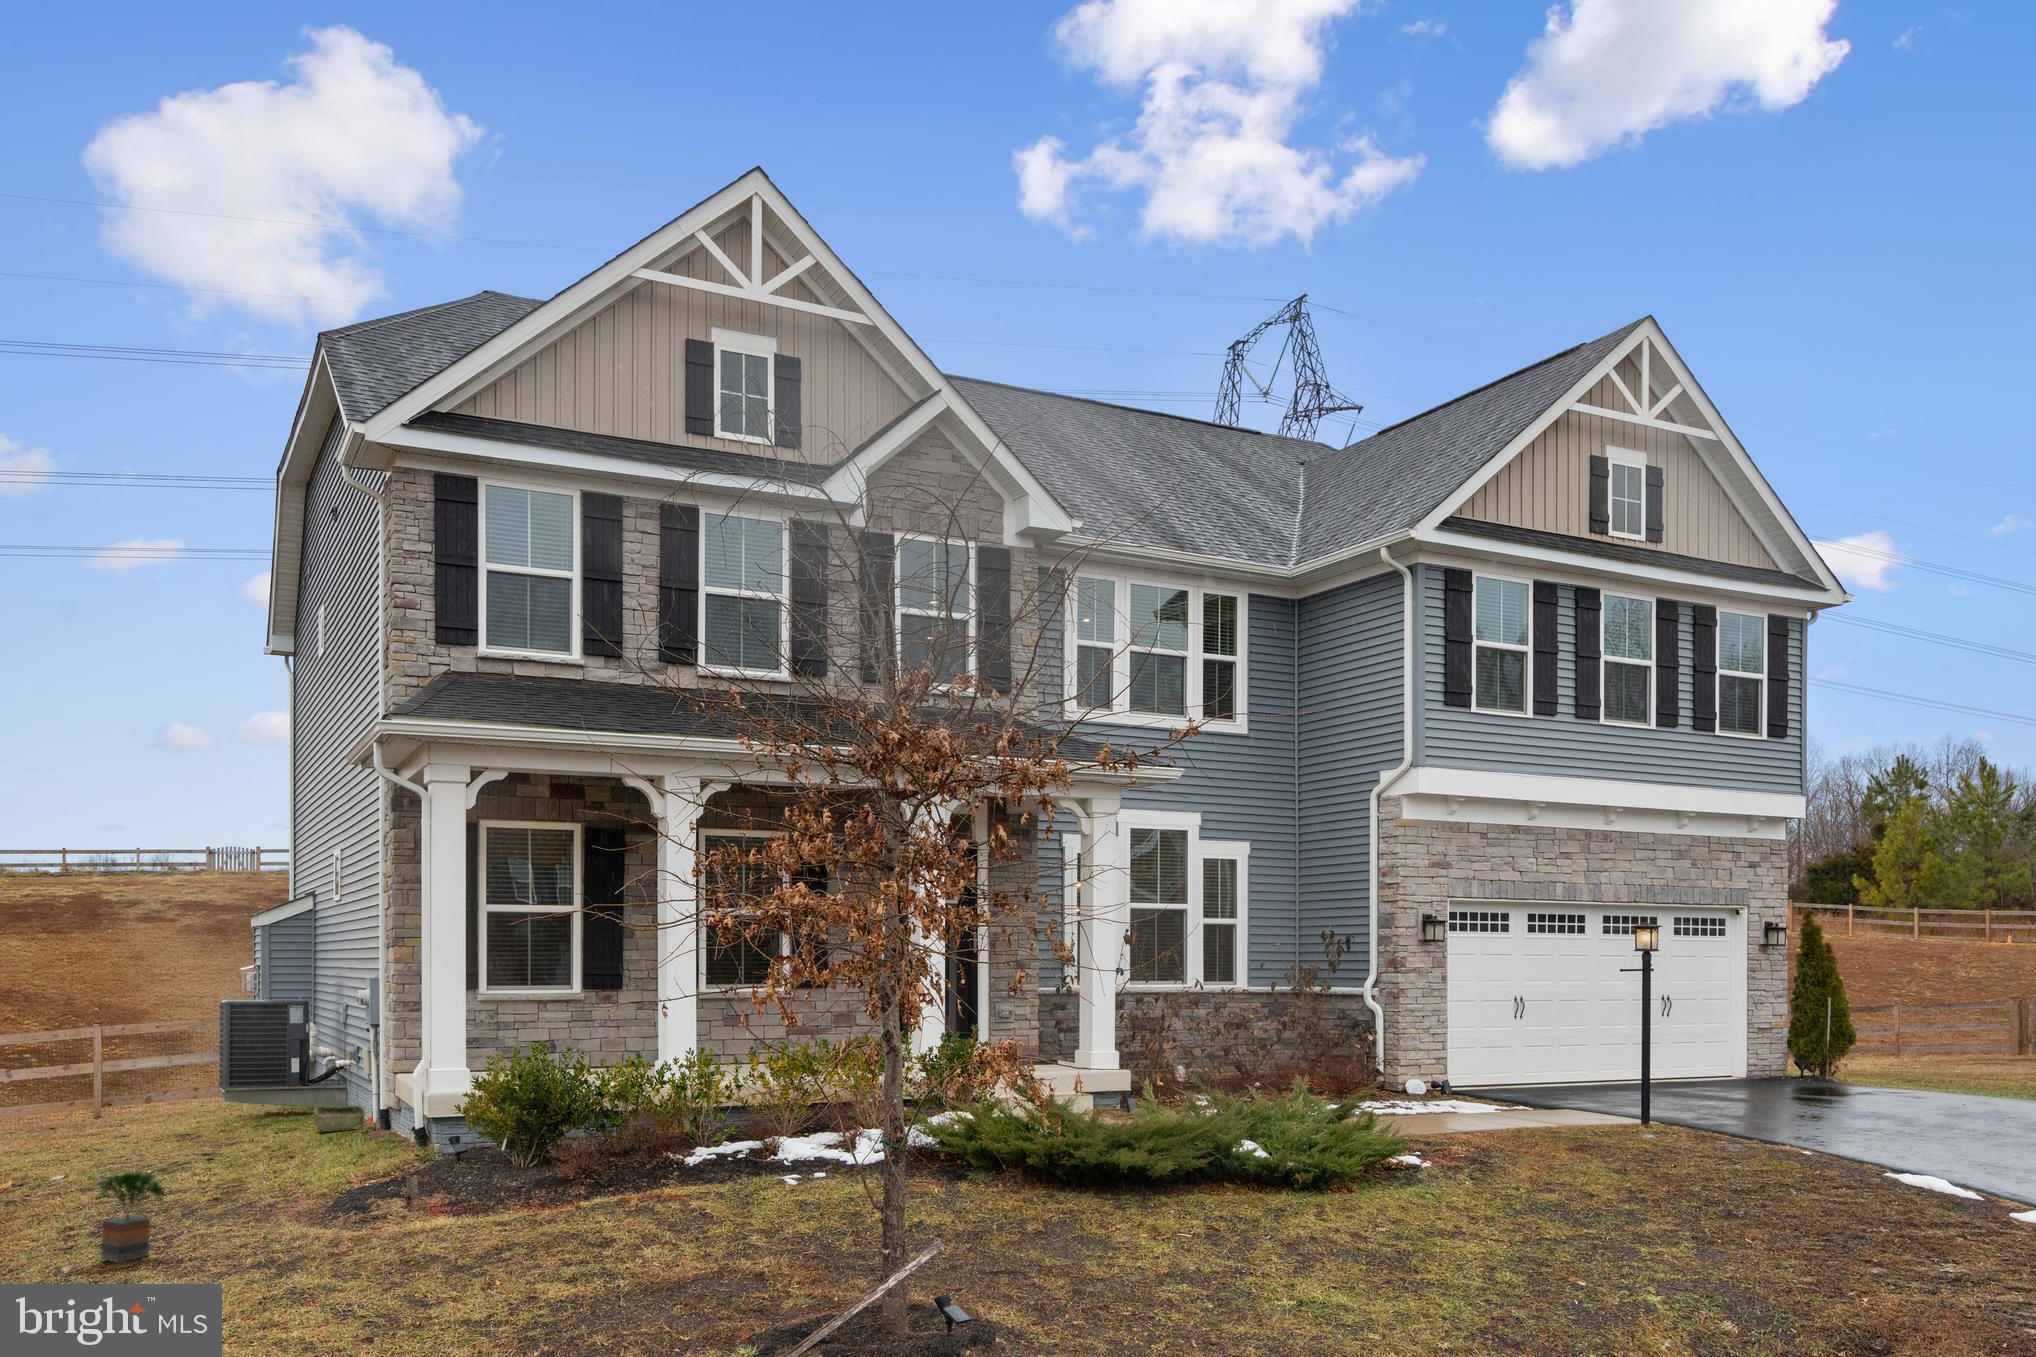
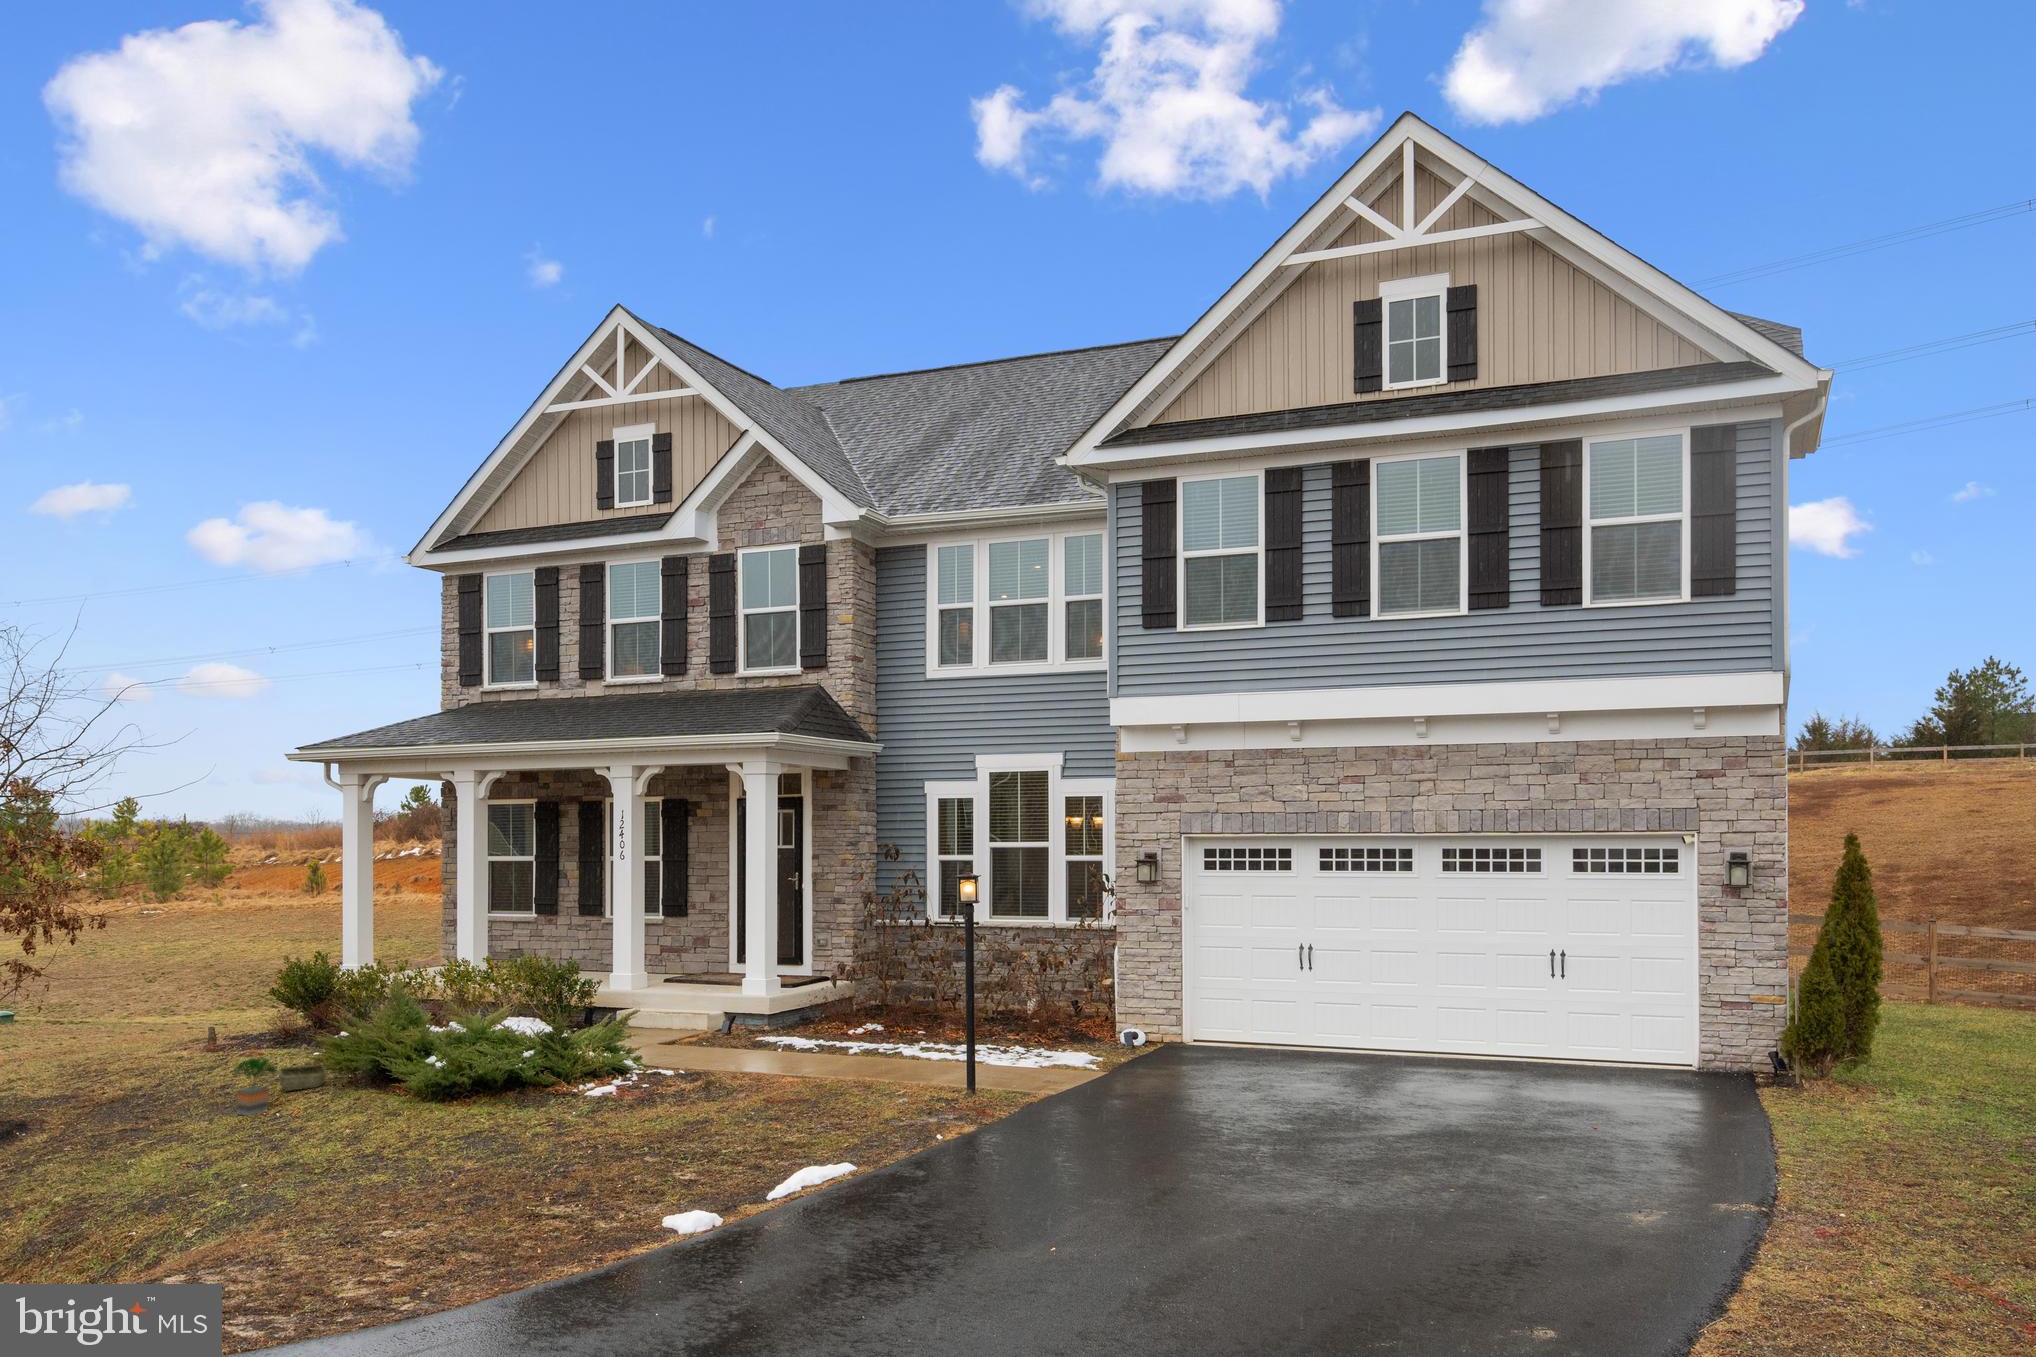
potted tree: present [97,1172,165,1263] -> present [233,1058,277,1116]

